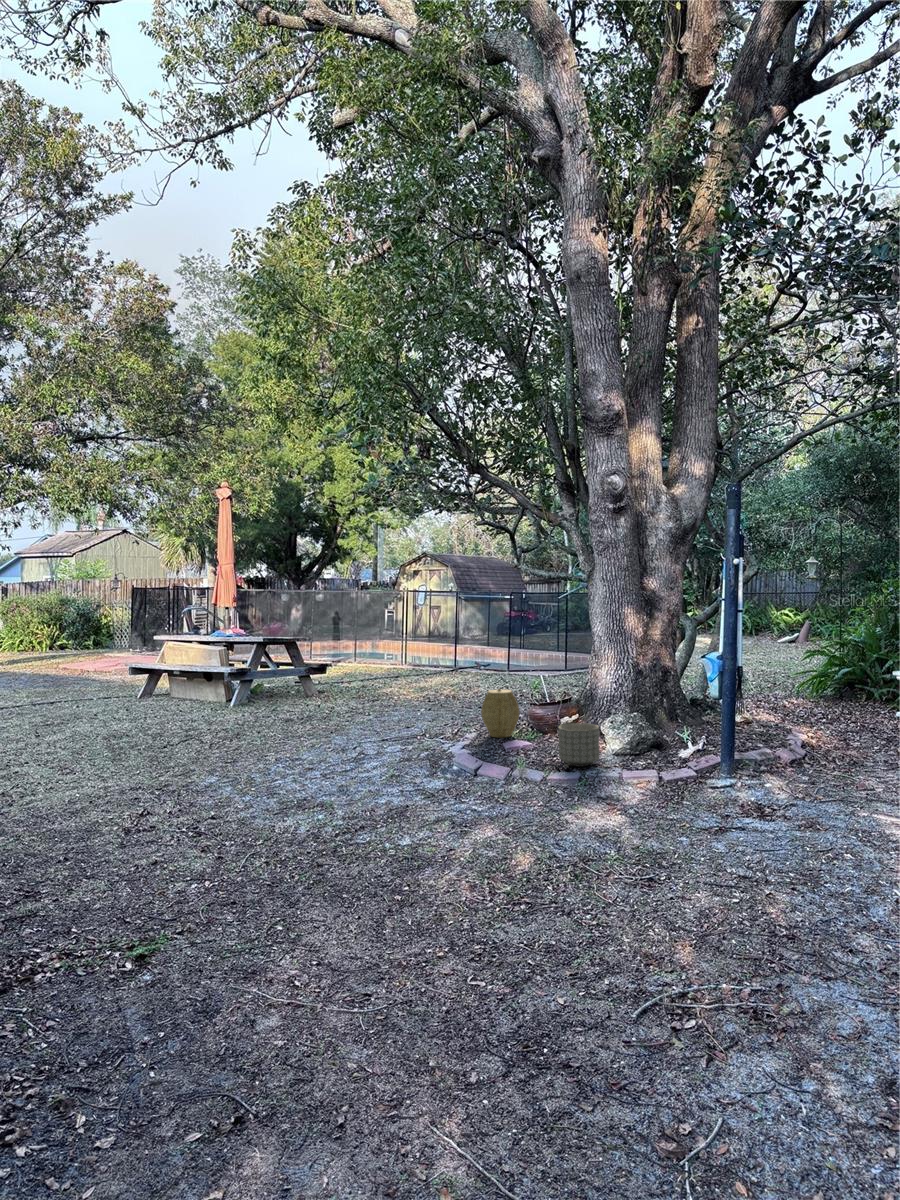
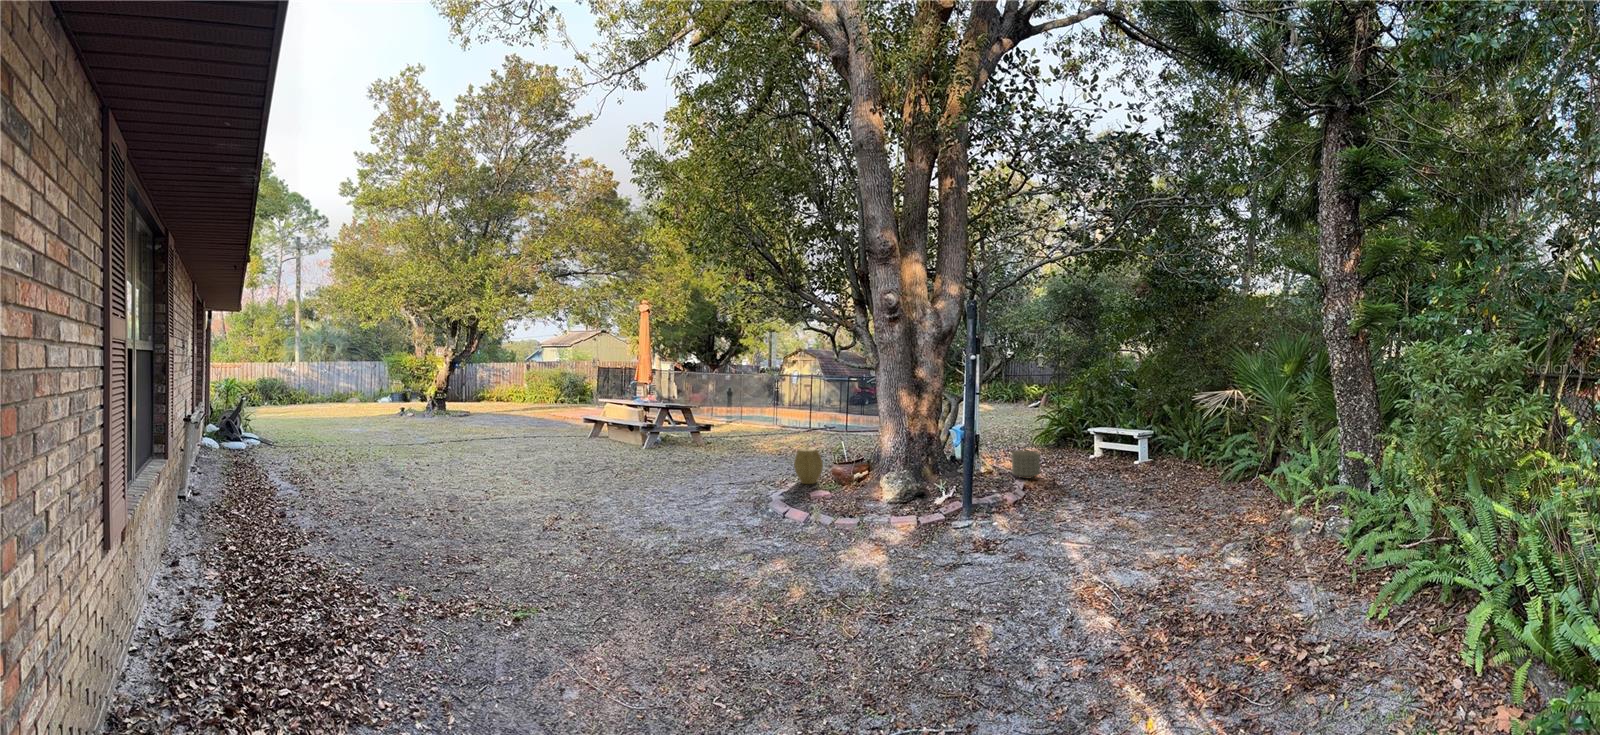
planter: present [558,723,600,767] -> present [1012,450,1040,479]

